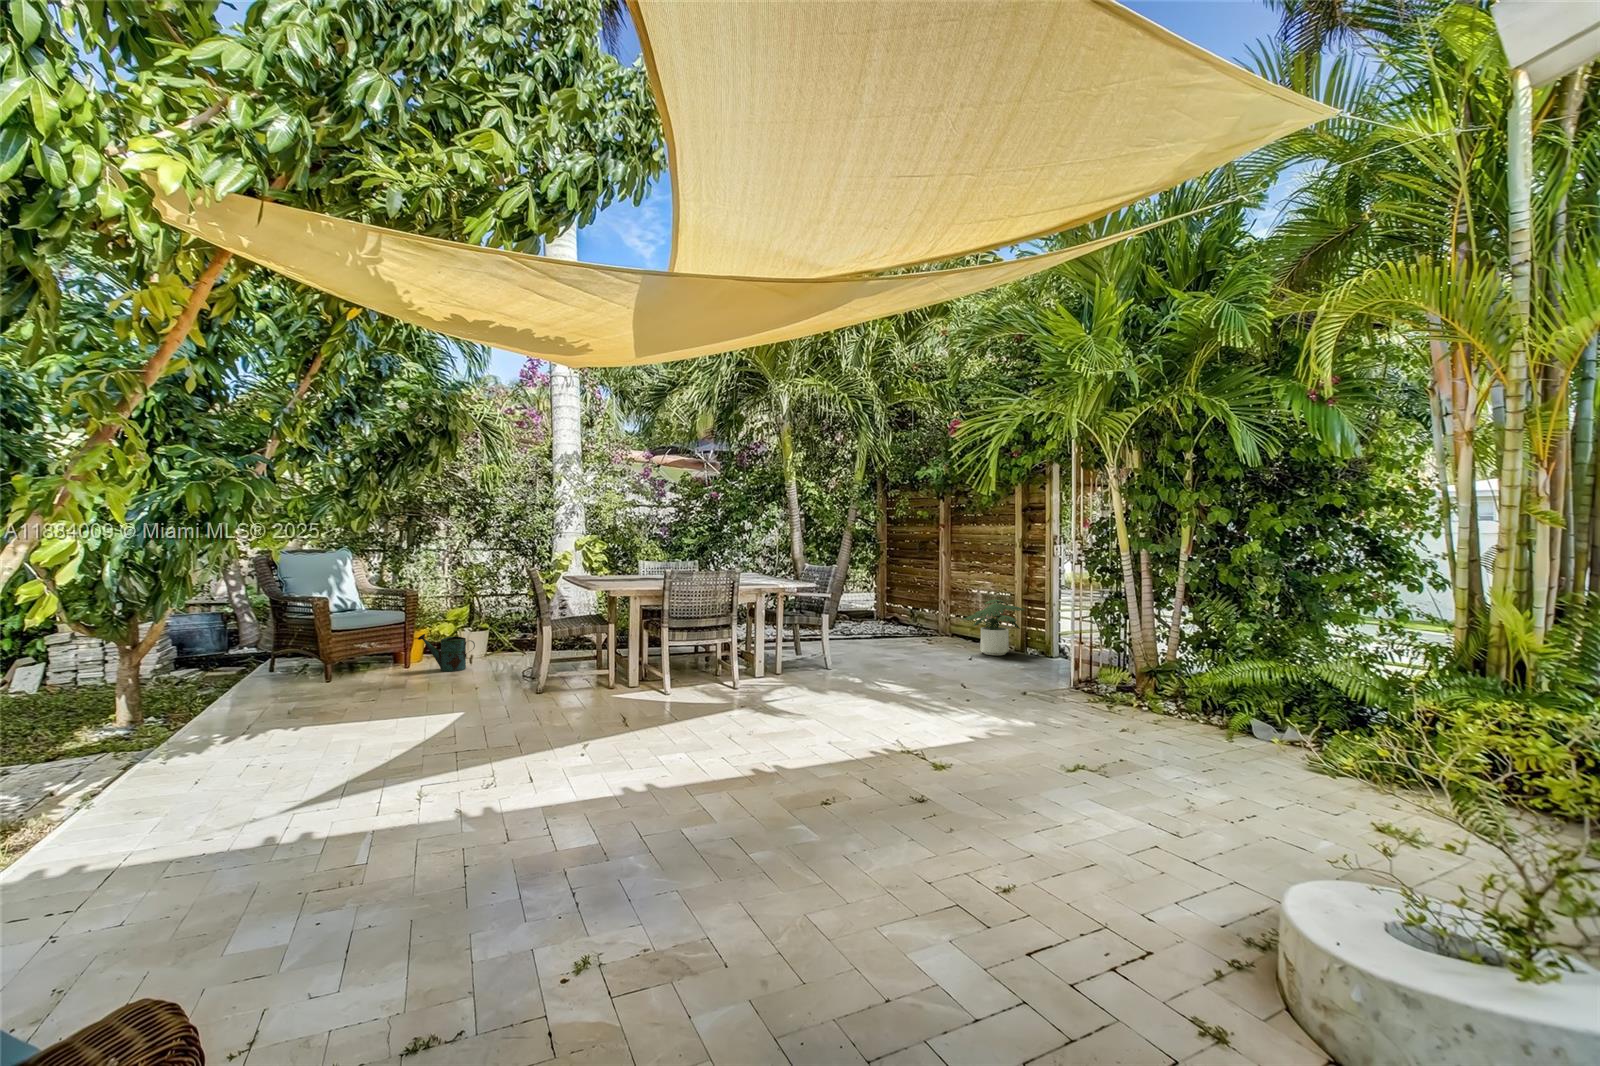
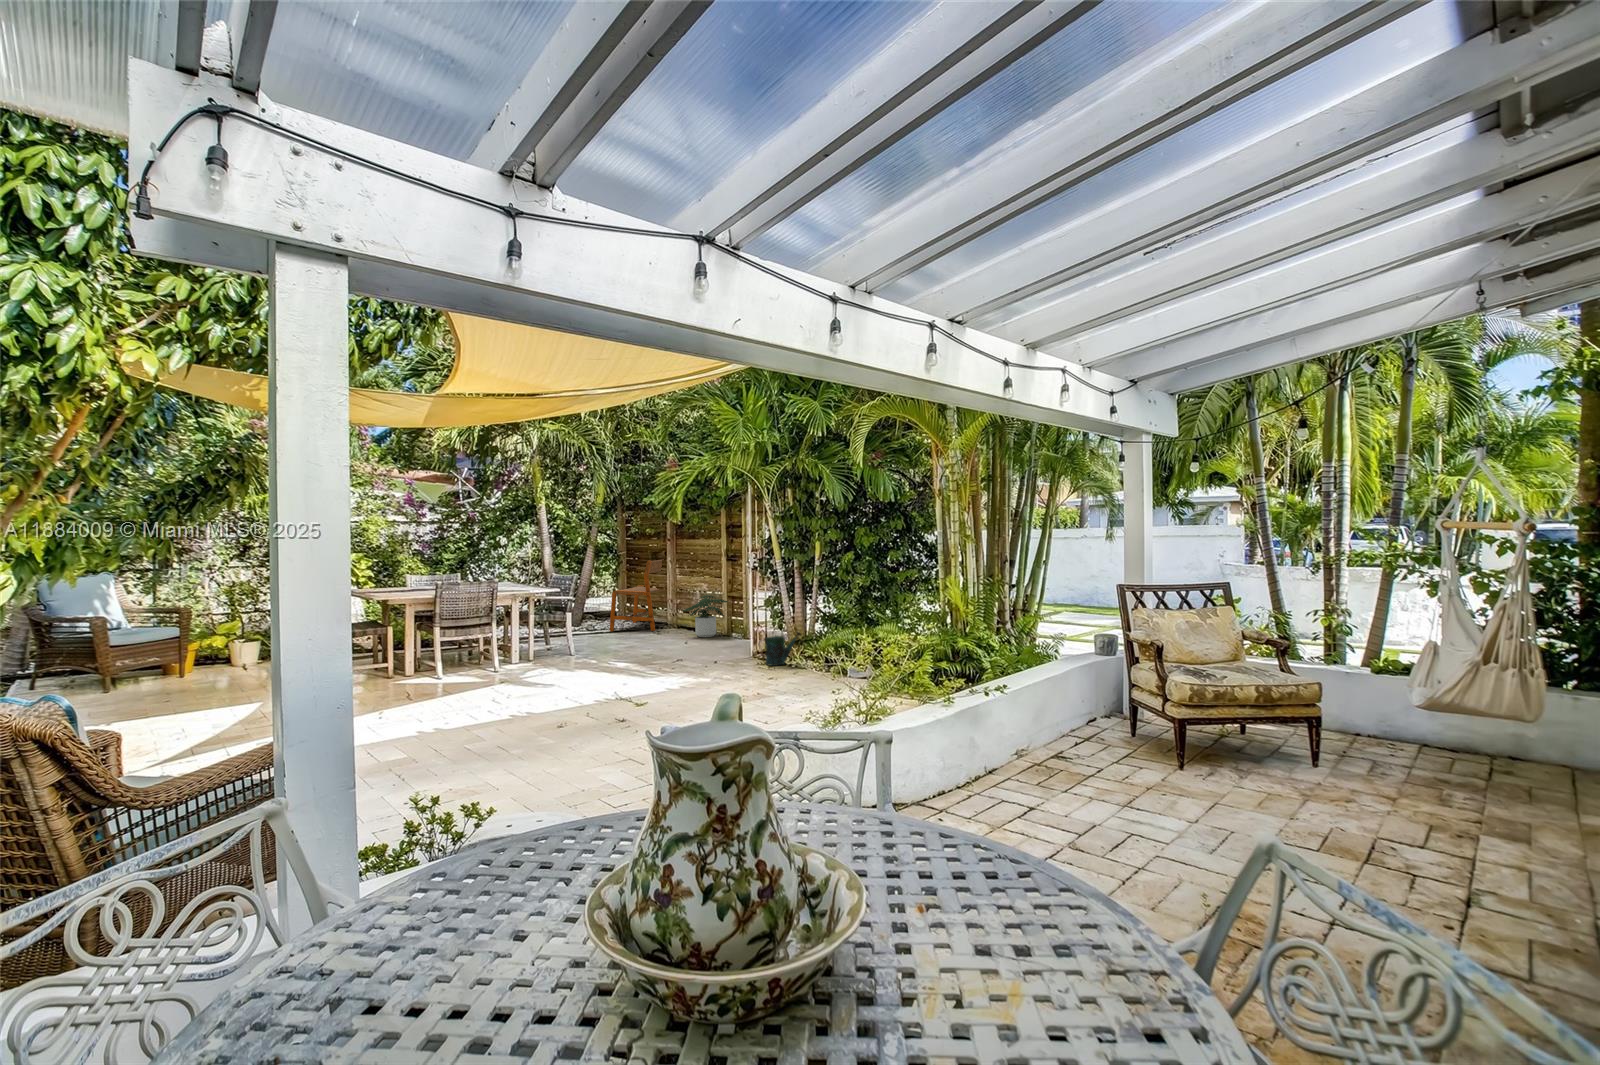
bench: none [867,550,942,641] -> present [609,560,662,631]
watering can: present [418,634,475,672] -> present [758,632,801,666]

